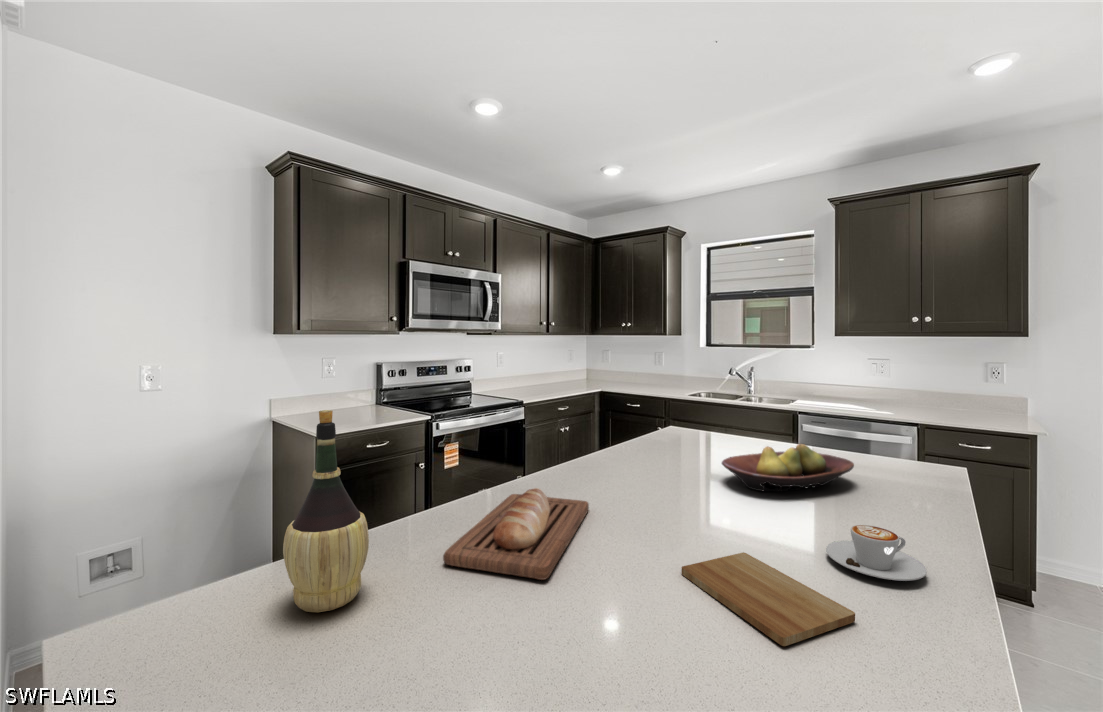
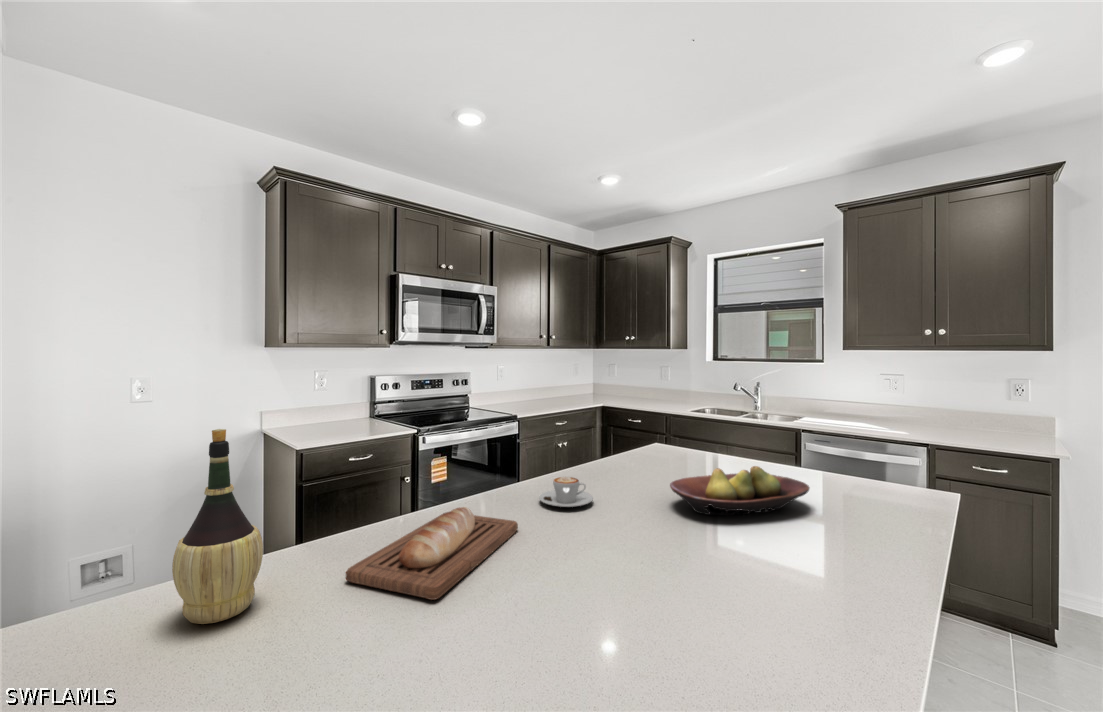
coffee cup: present [826,525,927,581] -> present [539,477,593,507]
cutting board: present [681,552,855,646] -> none [576,579,726,676]

